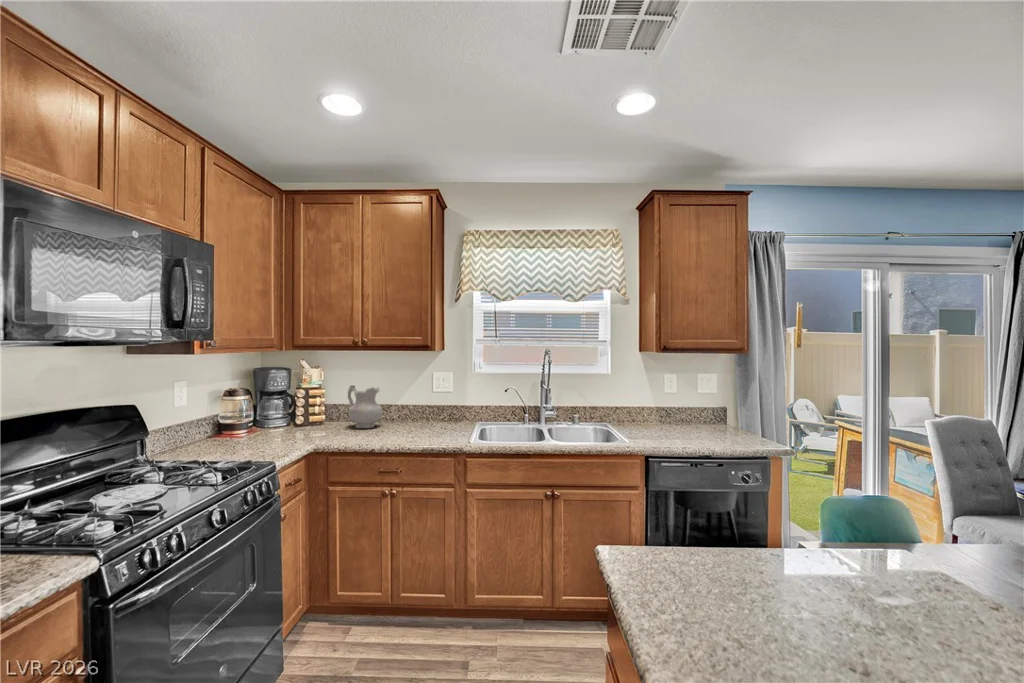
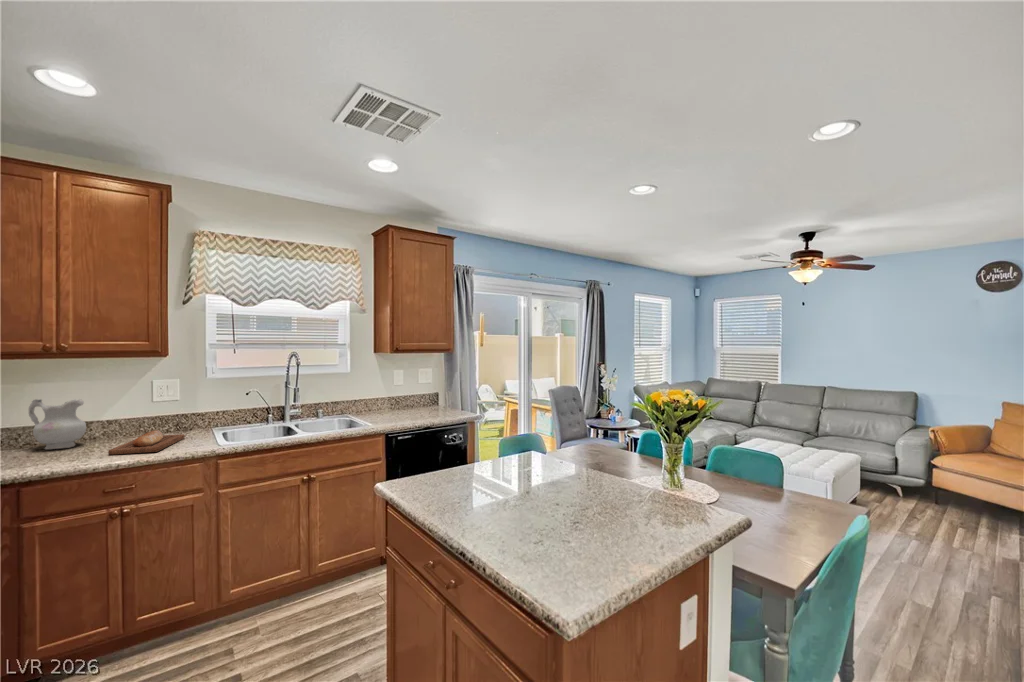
bread loaf: none [385,420,449,441] -> present [108,430,185,455]

